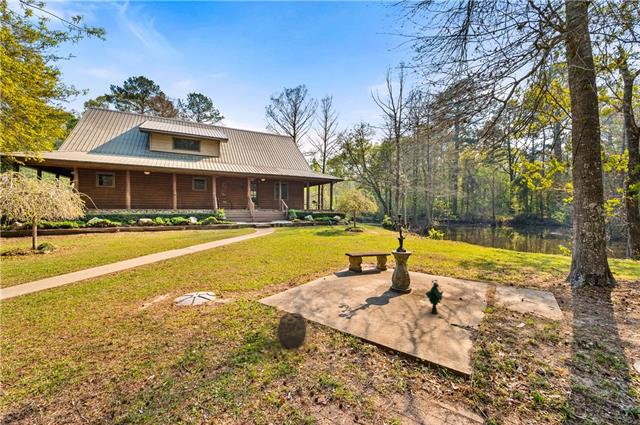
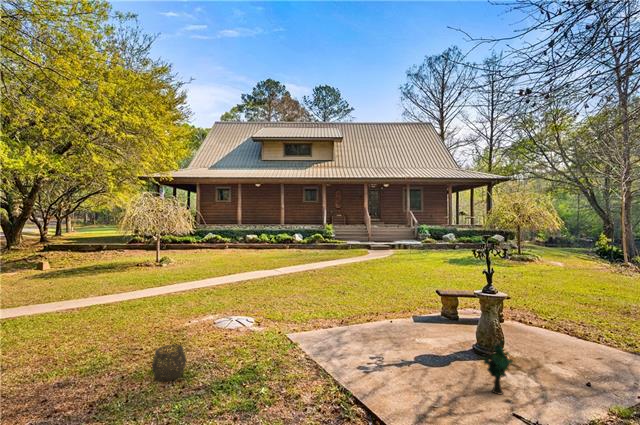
woven basket: present [277,313,306,348] -> present [152,345,186,381]

